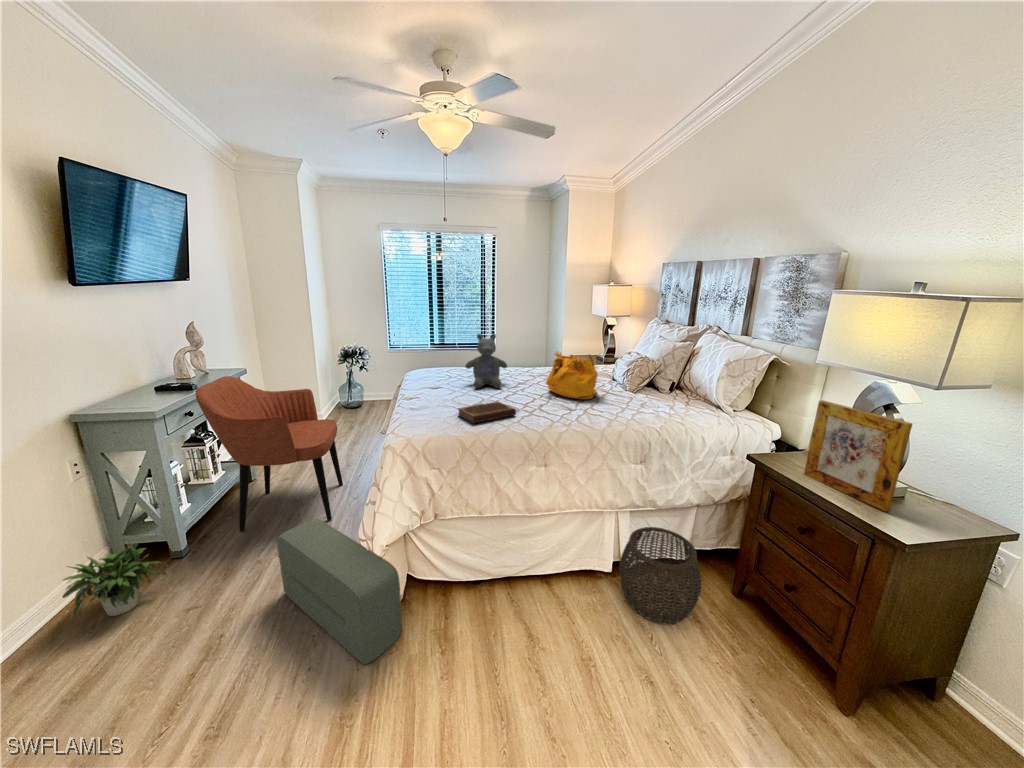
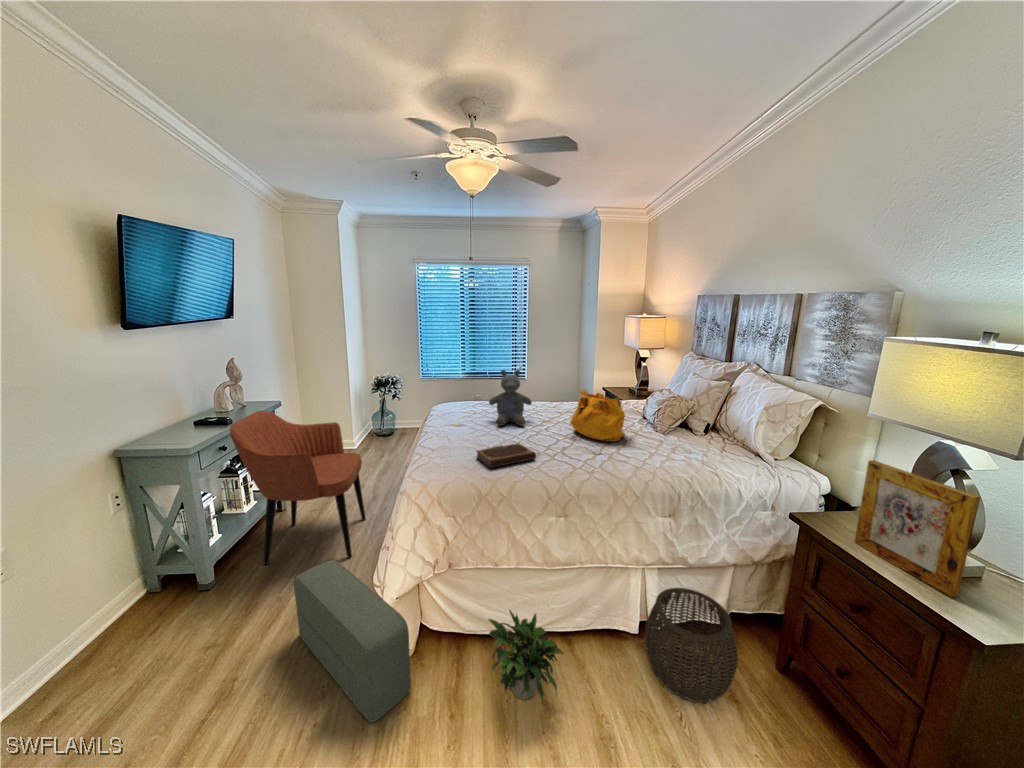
potted plant: present [29,543,167,648] -> present [484,610,564,704]

